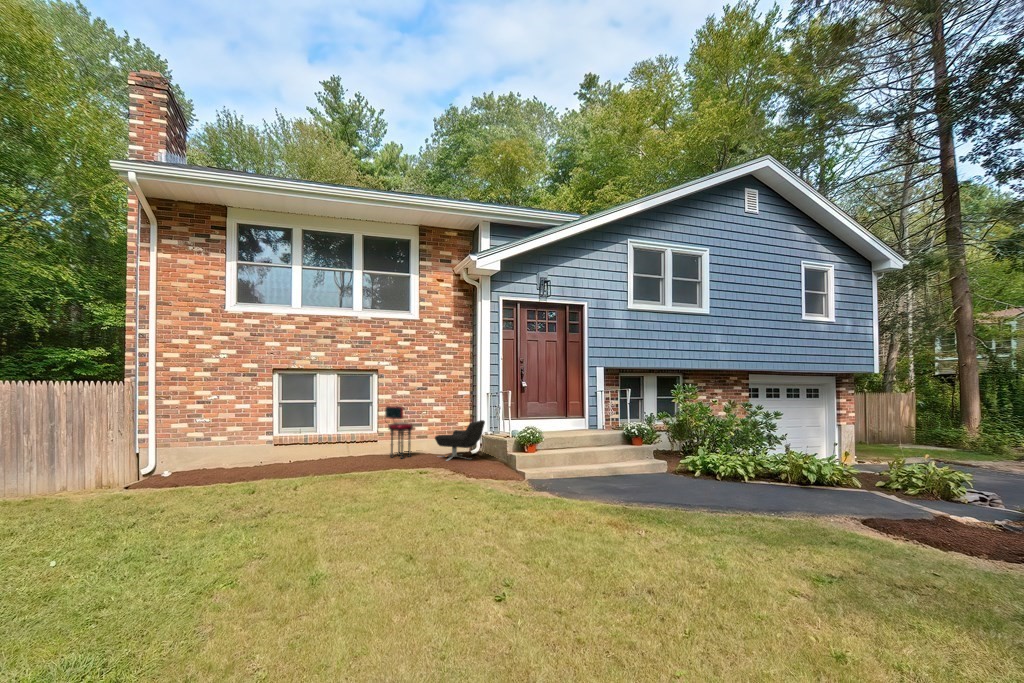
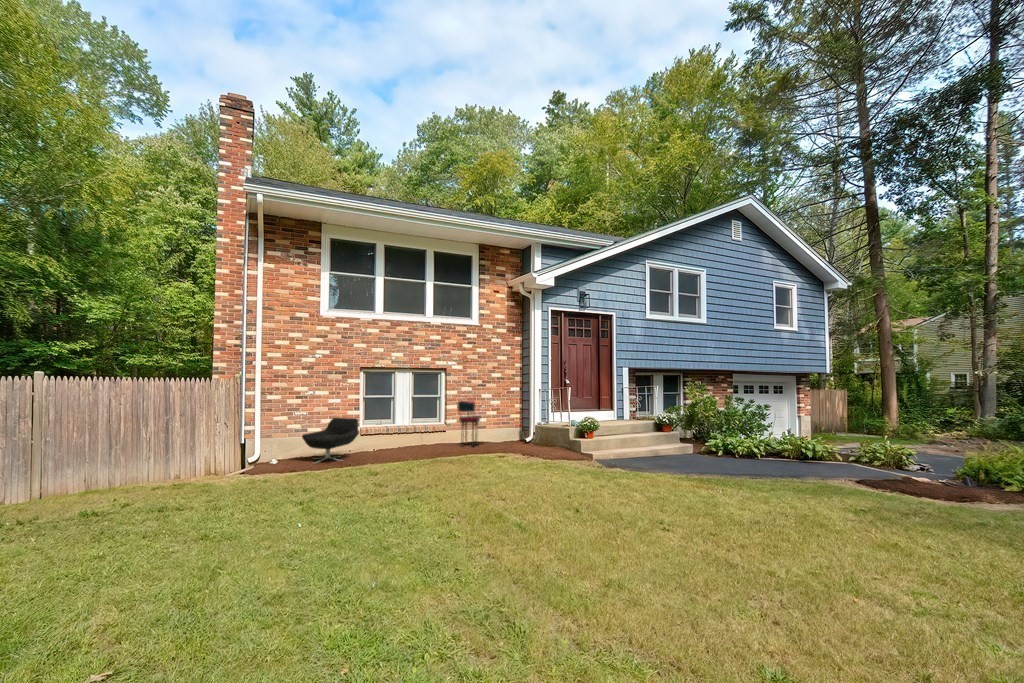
lounge chair: present [435,420,485,461] -> present [302,418,359,463]

